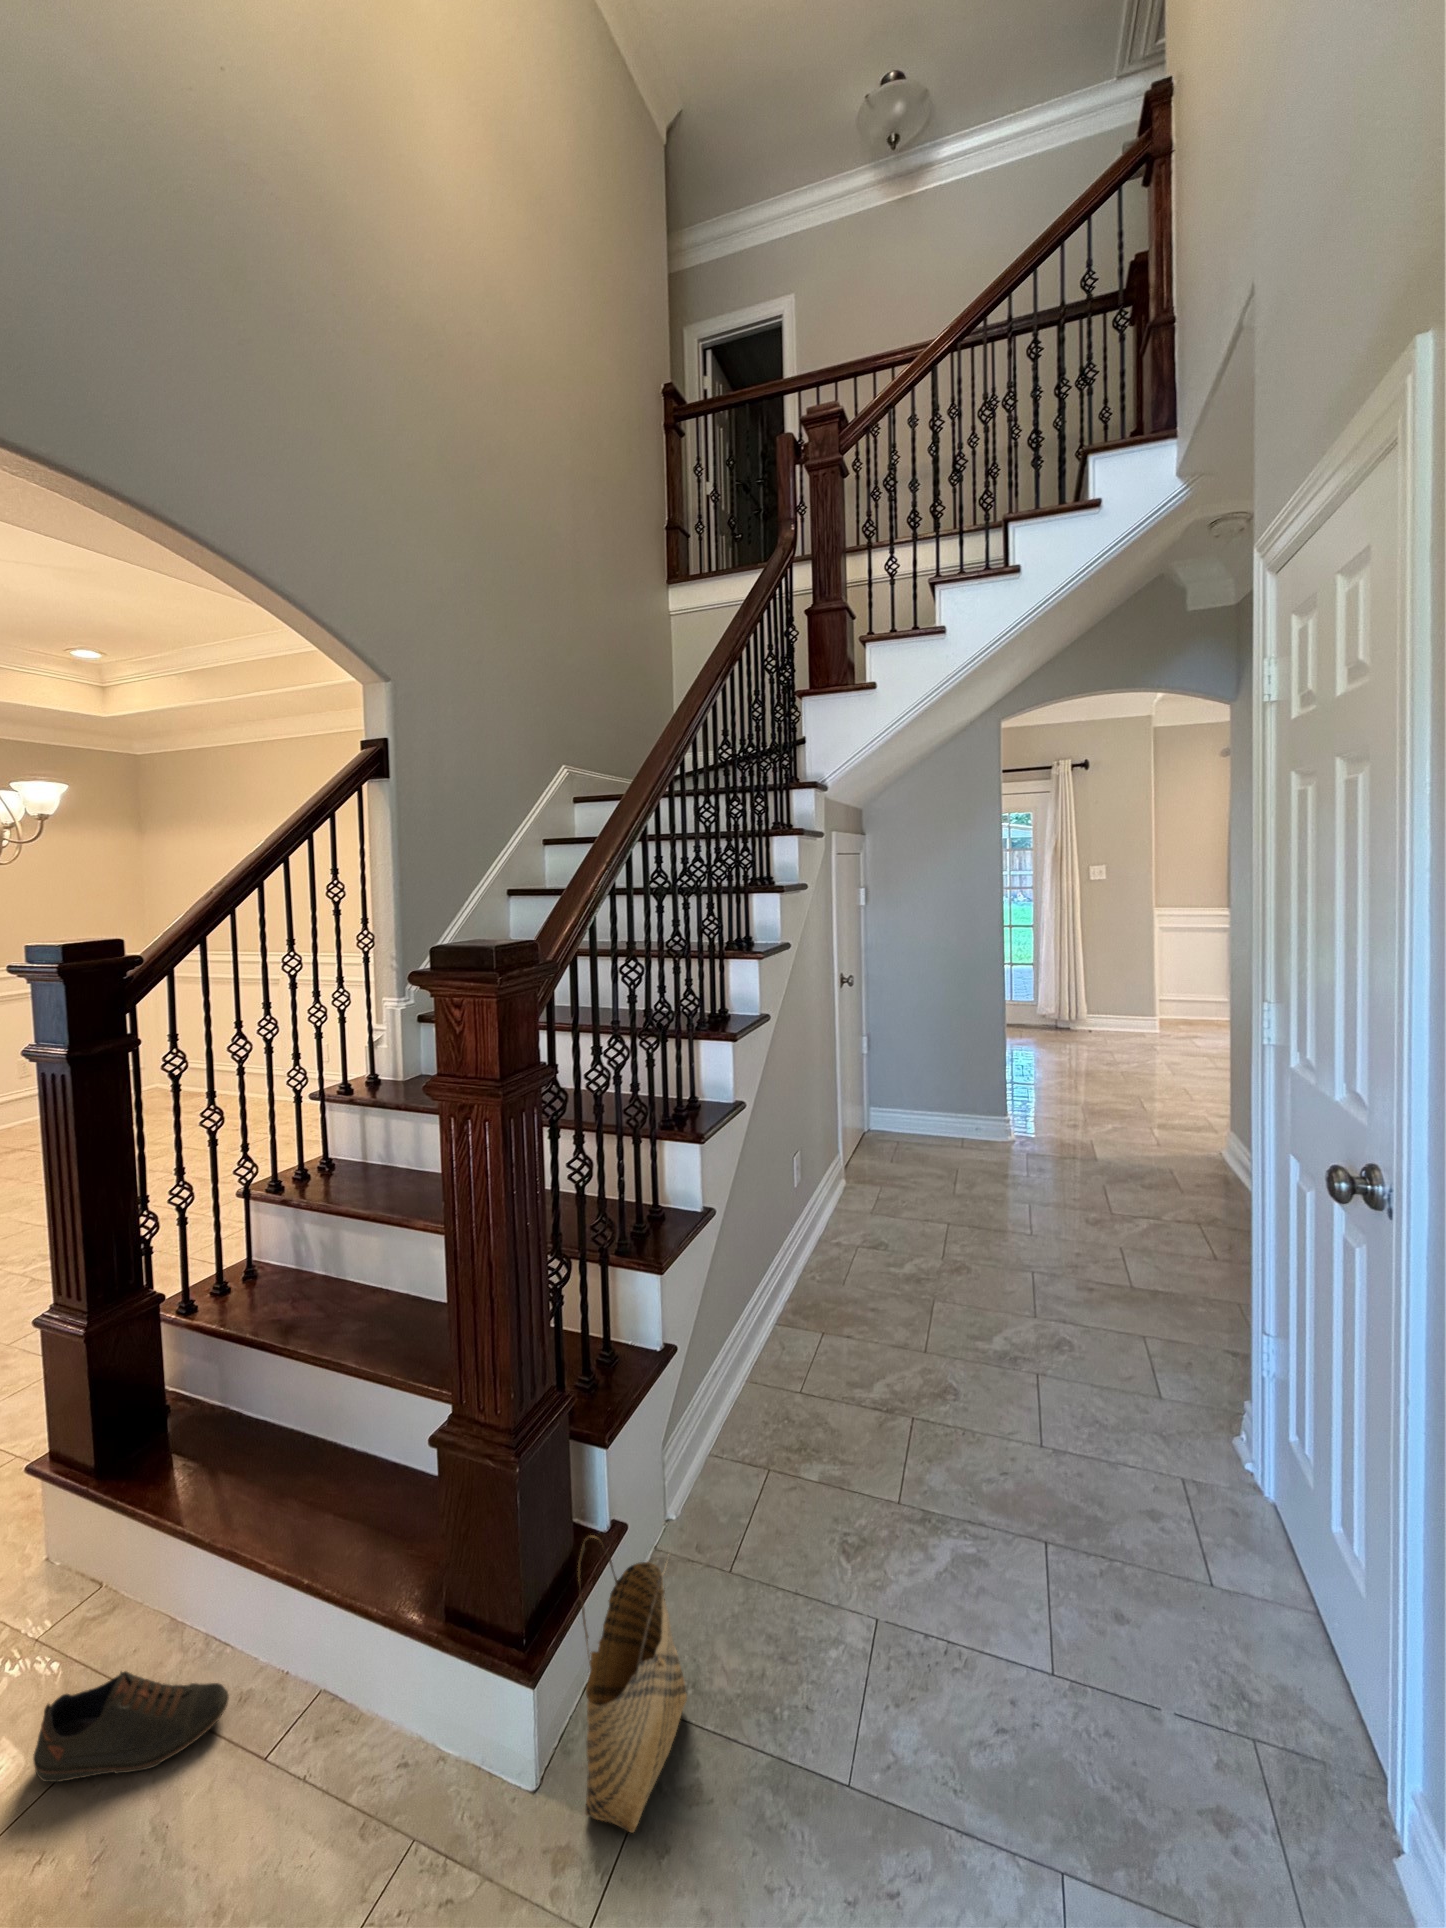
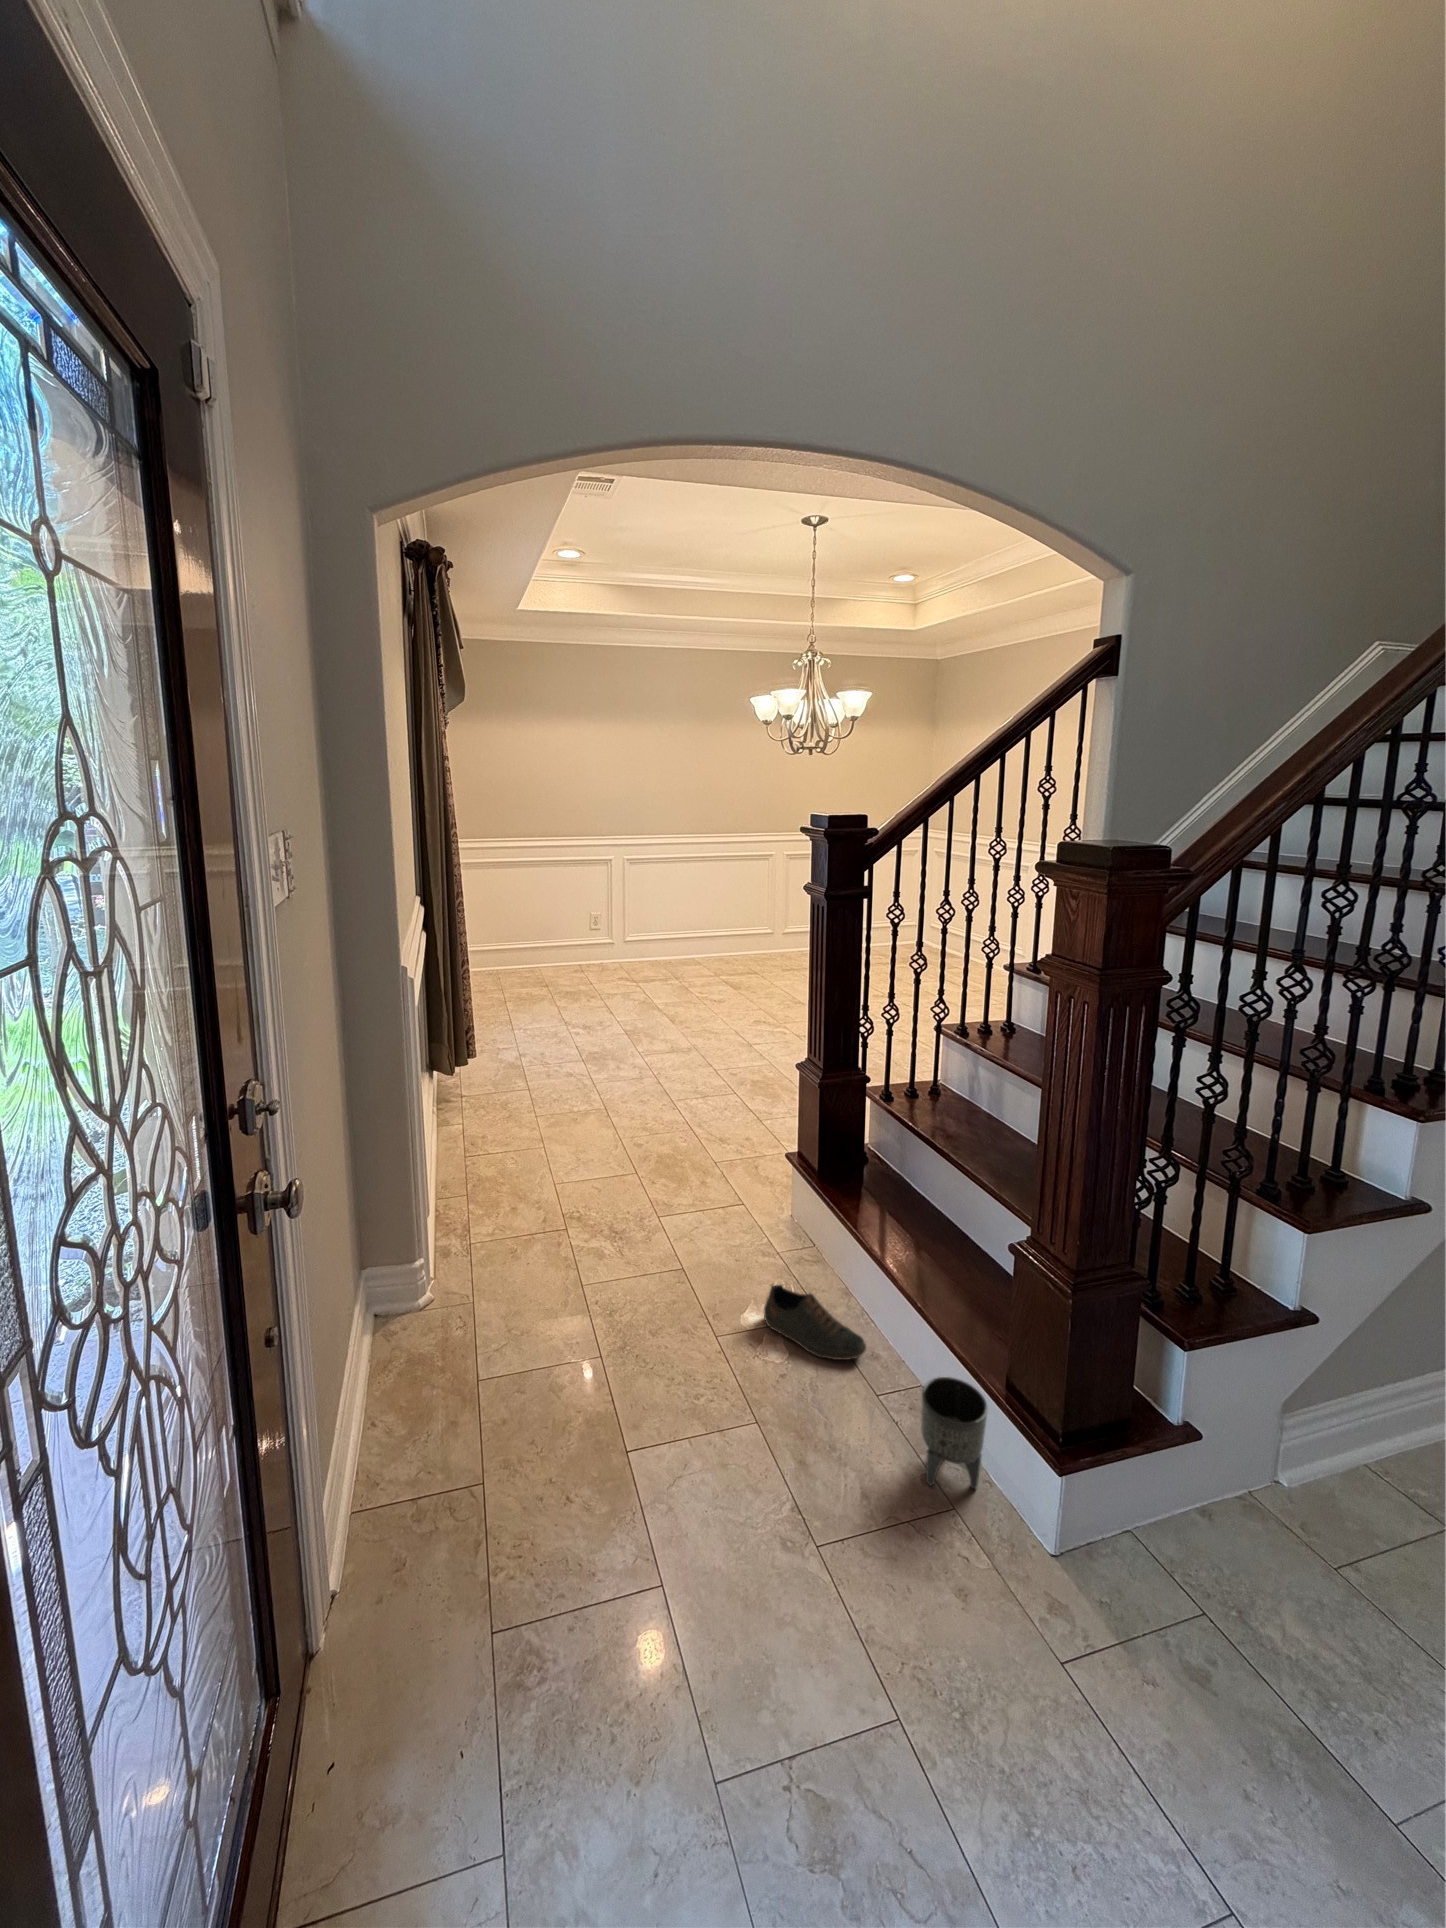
woven basket: present [578,1535,687,1833] -> none [1093,1401,1227,1645]
planter: none [340,1648,428,1836] -> present [921,1377,988,1489]

